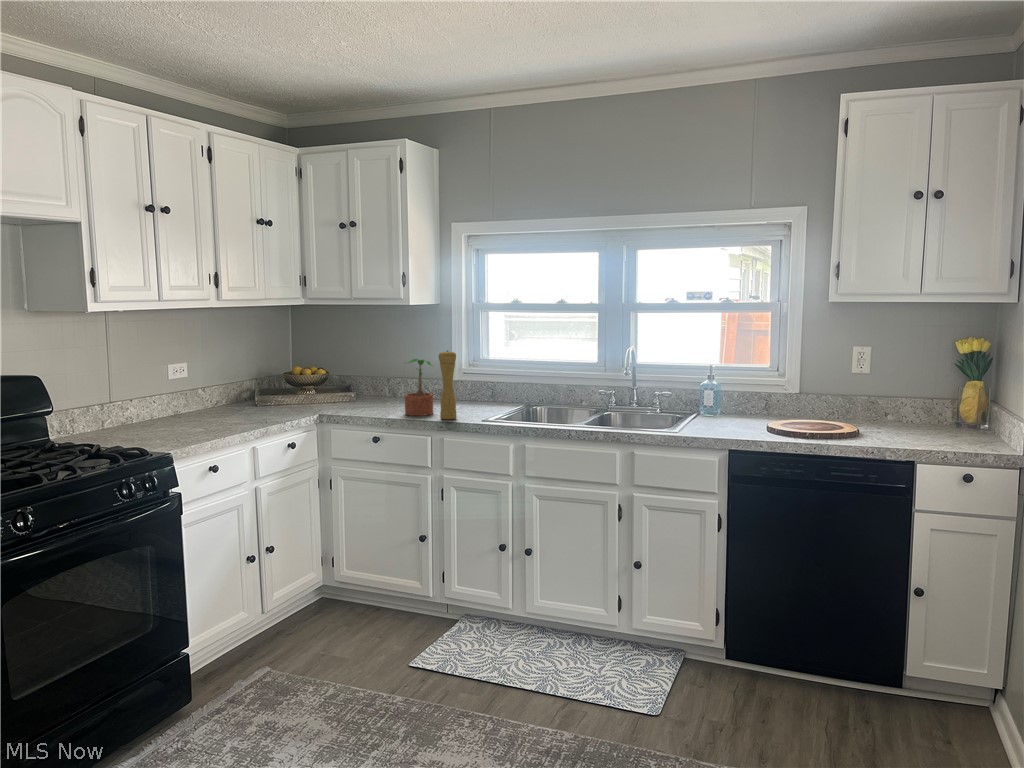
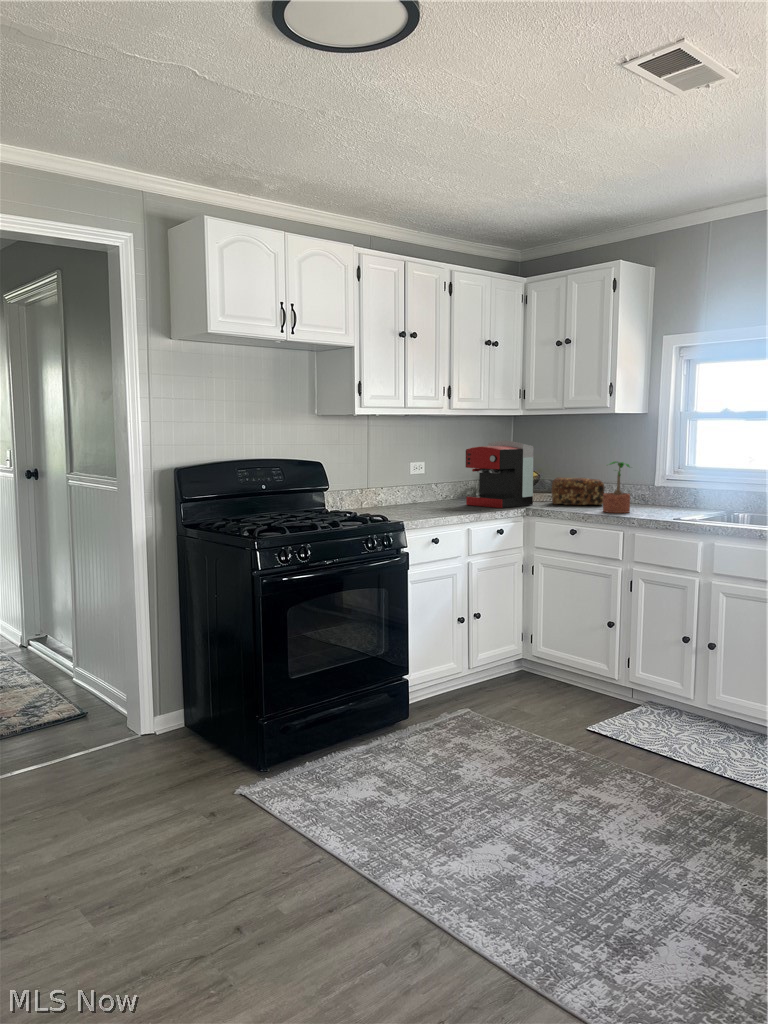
coffee maker: none [241,337,324,417] -> present [466,441,534,508]
pepper mill: present [439,351,457,420] -> none [634,453,652,516]
bread loaf: none [343,375,401,407] -> present [552,477,604,505]

